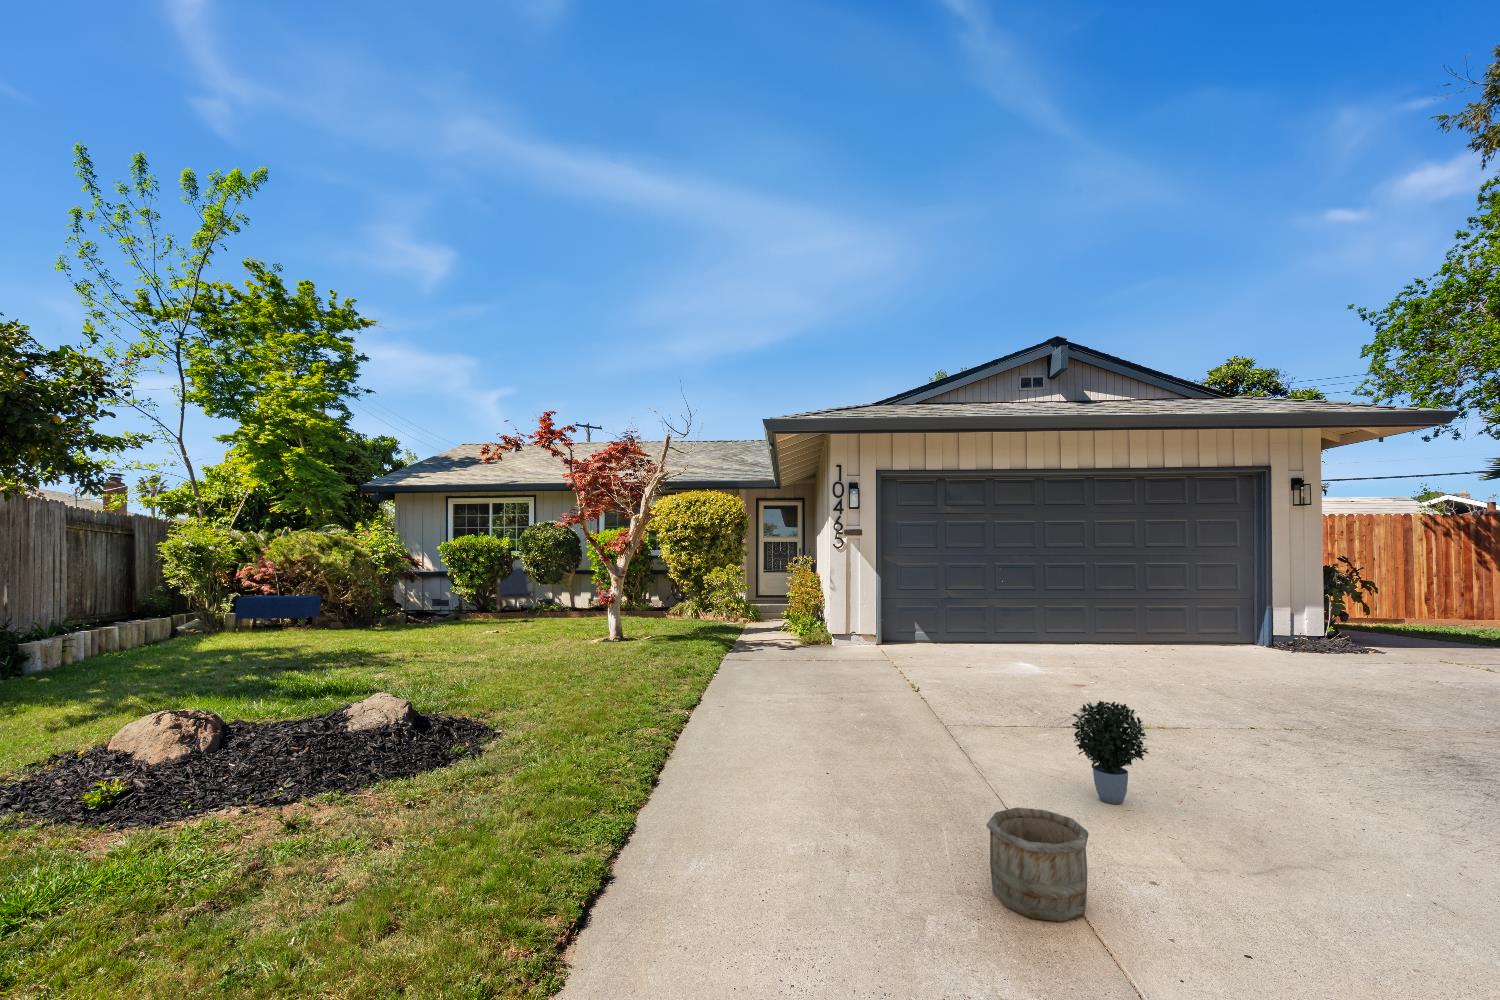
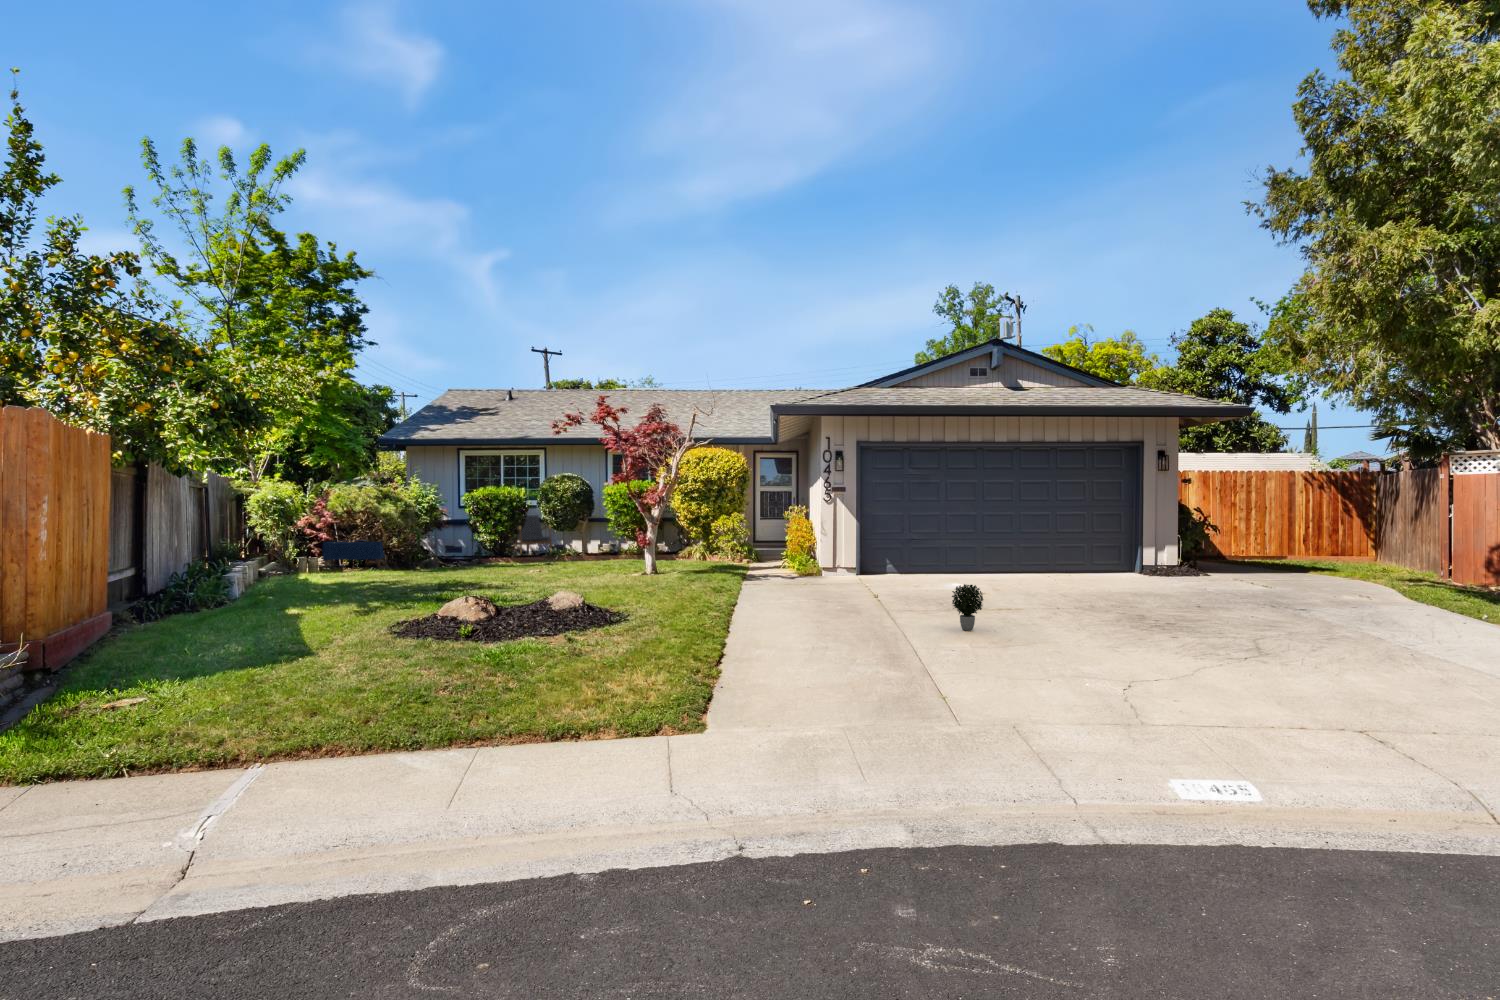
wooden bucket: present [987,808,1089,921] -> none [901,618,938,651]

